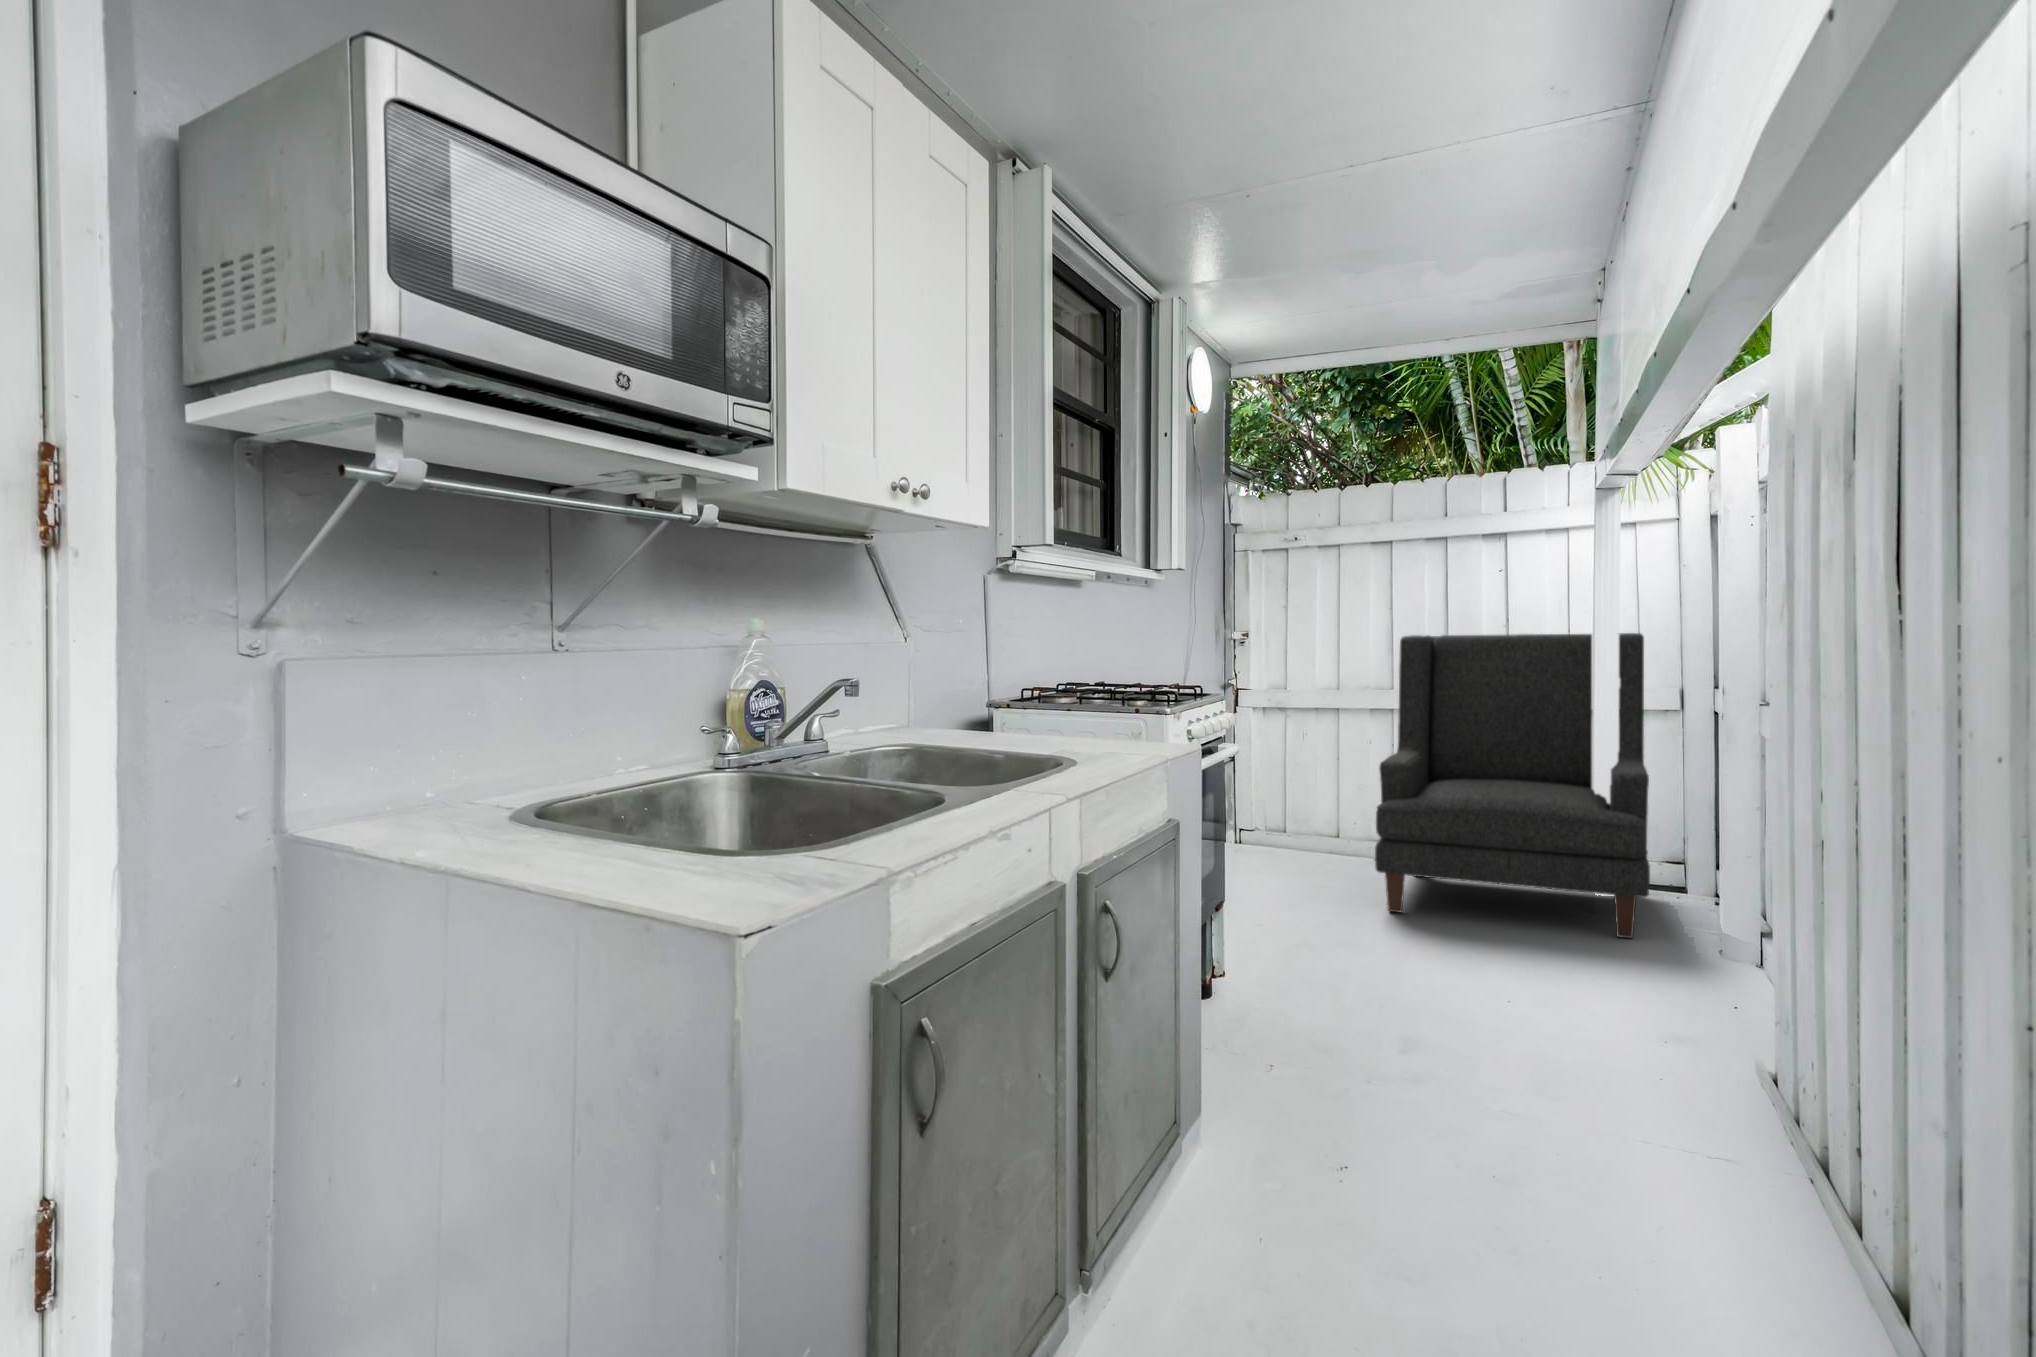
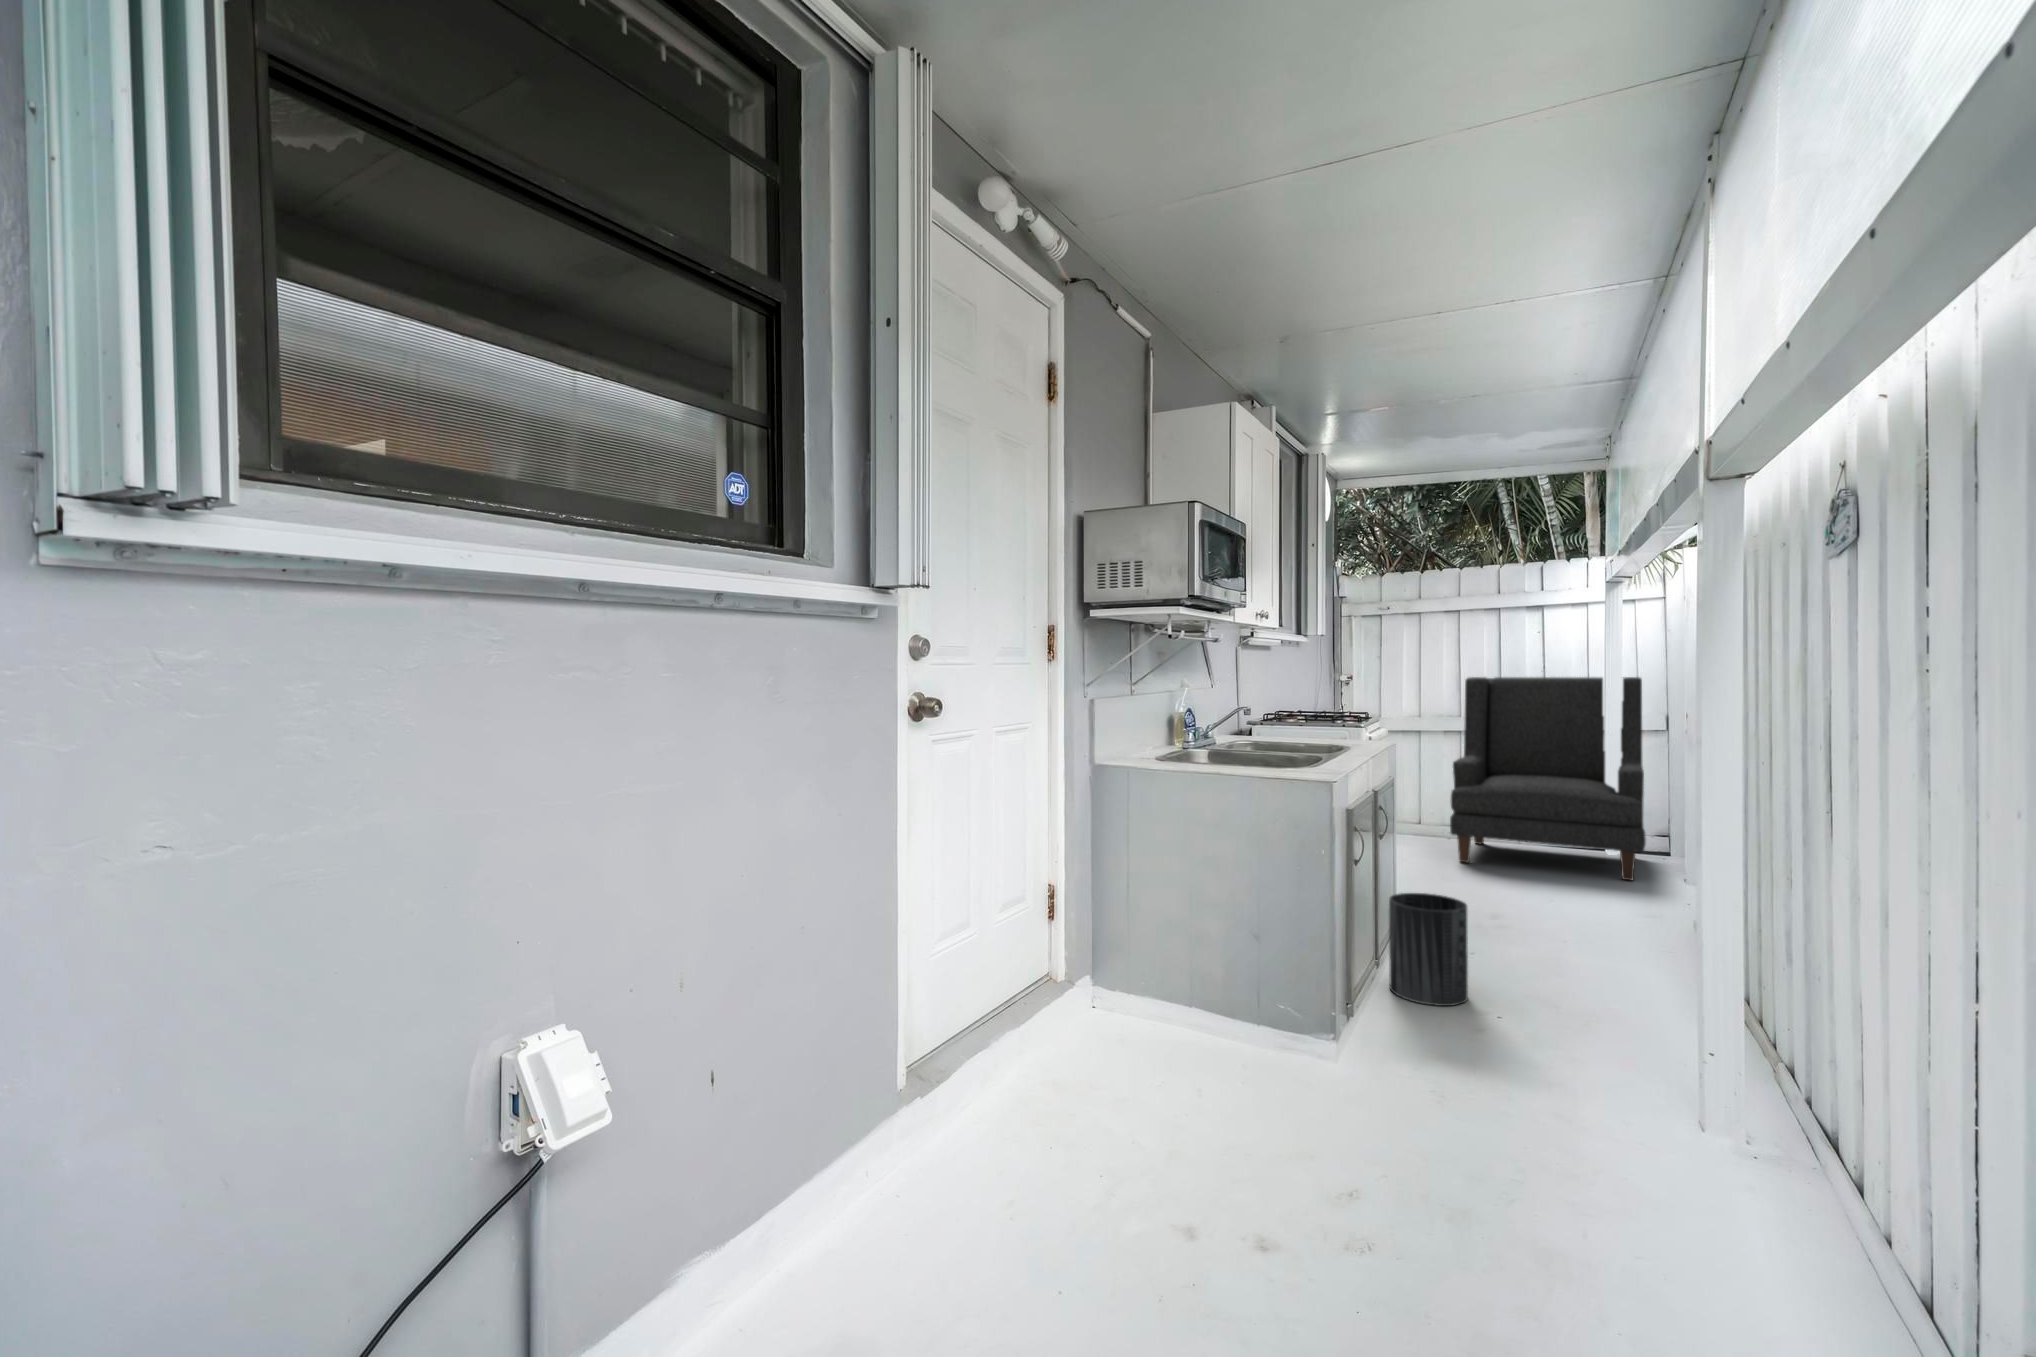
trash can: none [1233,1041,1370,1272] -> present [1389,893,1468,1006]

